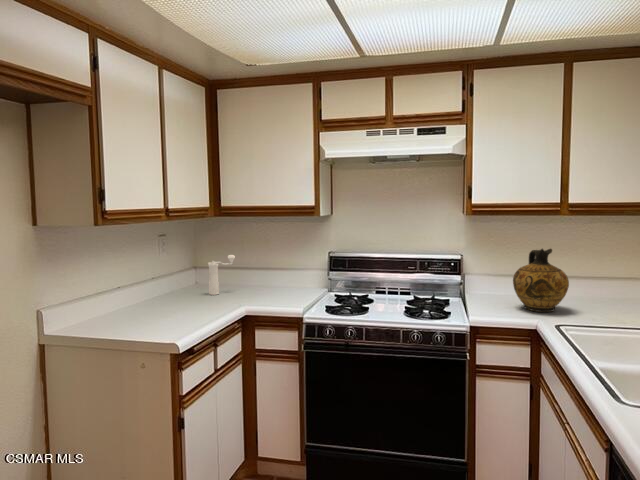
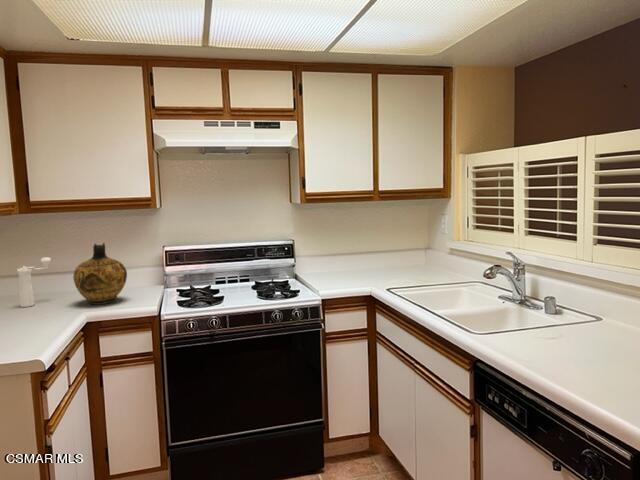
ceramic jug: present [513,249,569,312] -> present [73,243,127,304]

